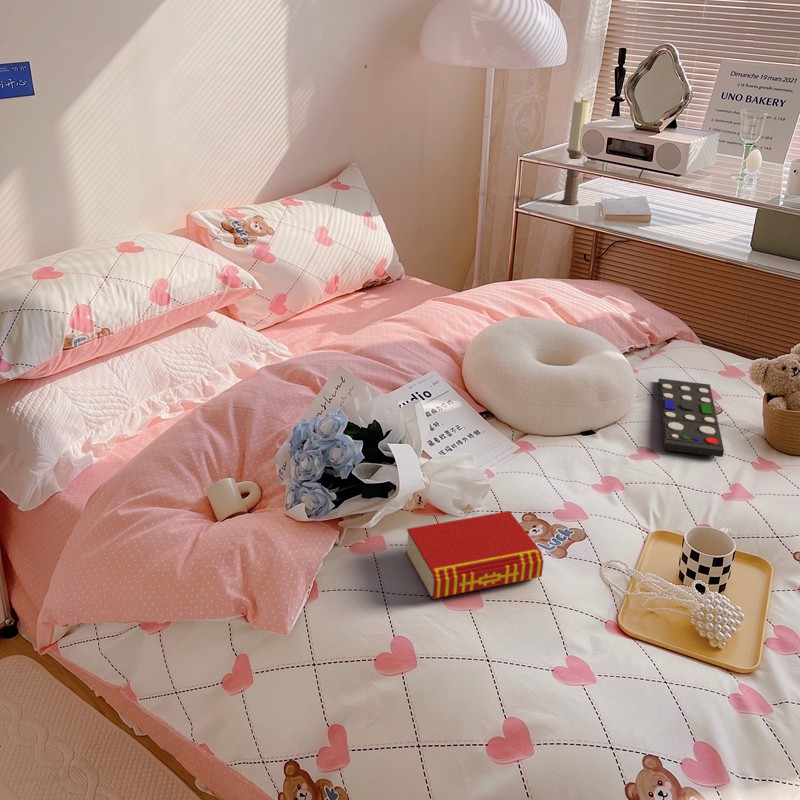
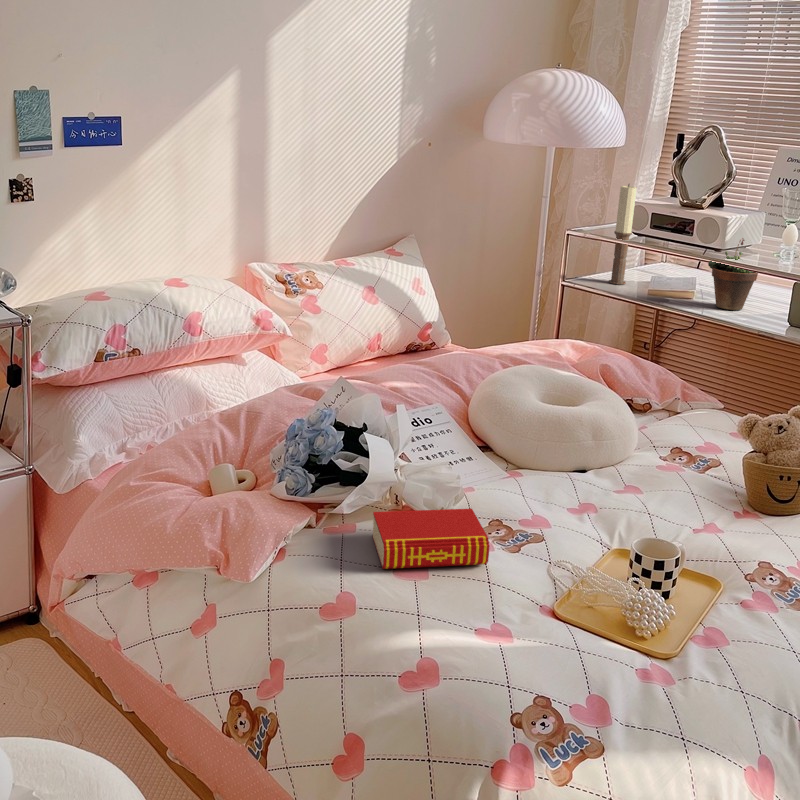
succulent plant: none [670,156,721,231] -> present [708,238,758,310]
remote control: present [658,379,724,457] -> none [648,432,715,495]

